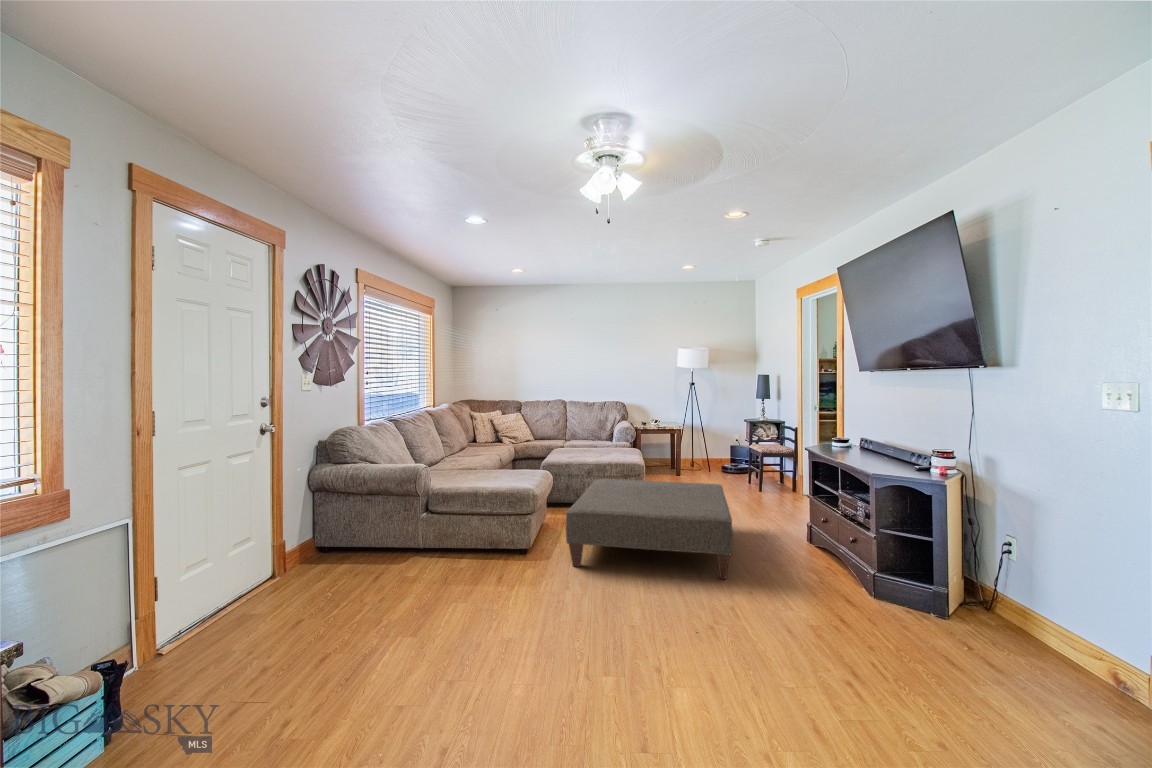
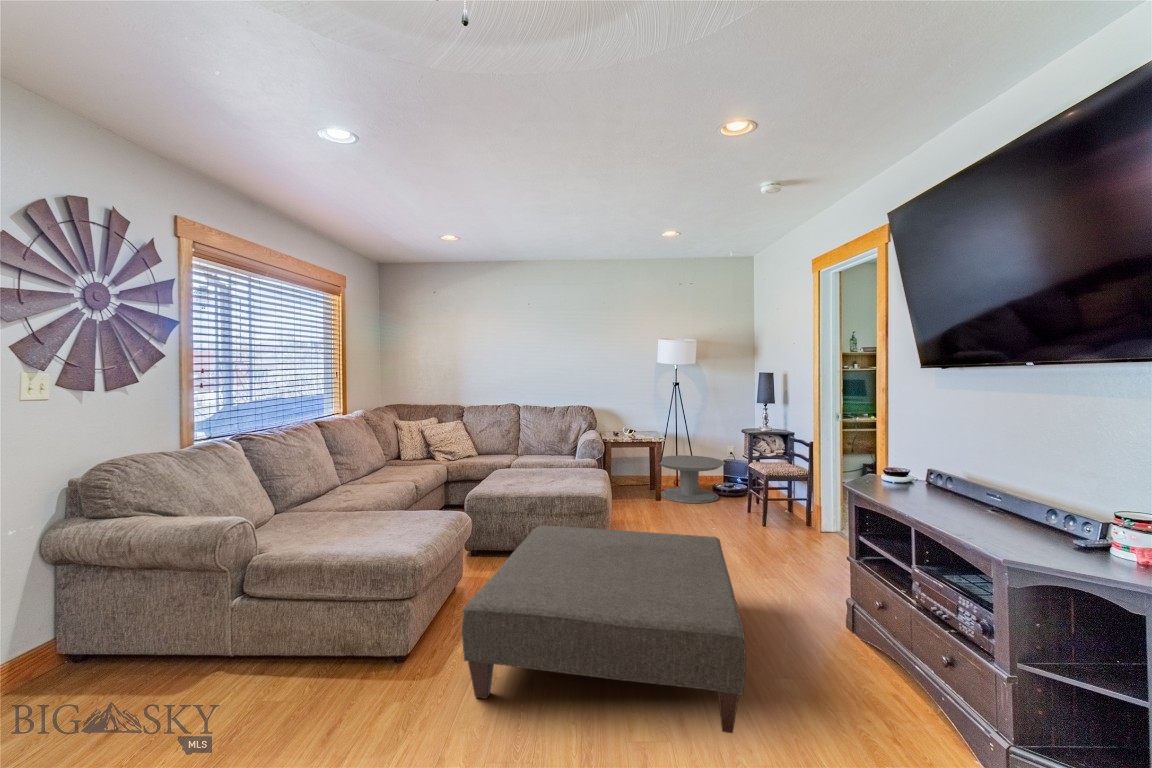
side table: none [675,442,731,477] -> present [660,455,725,503]

